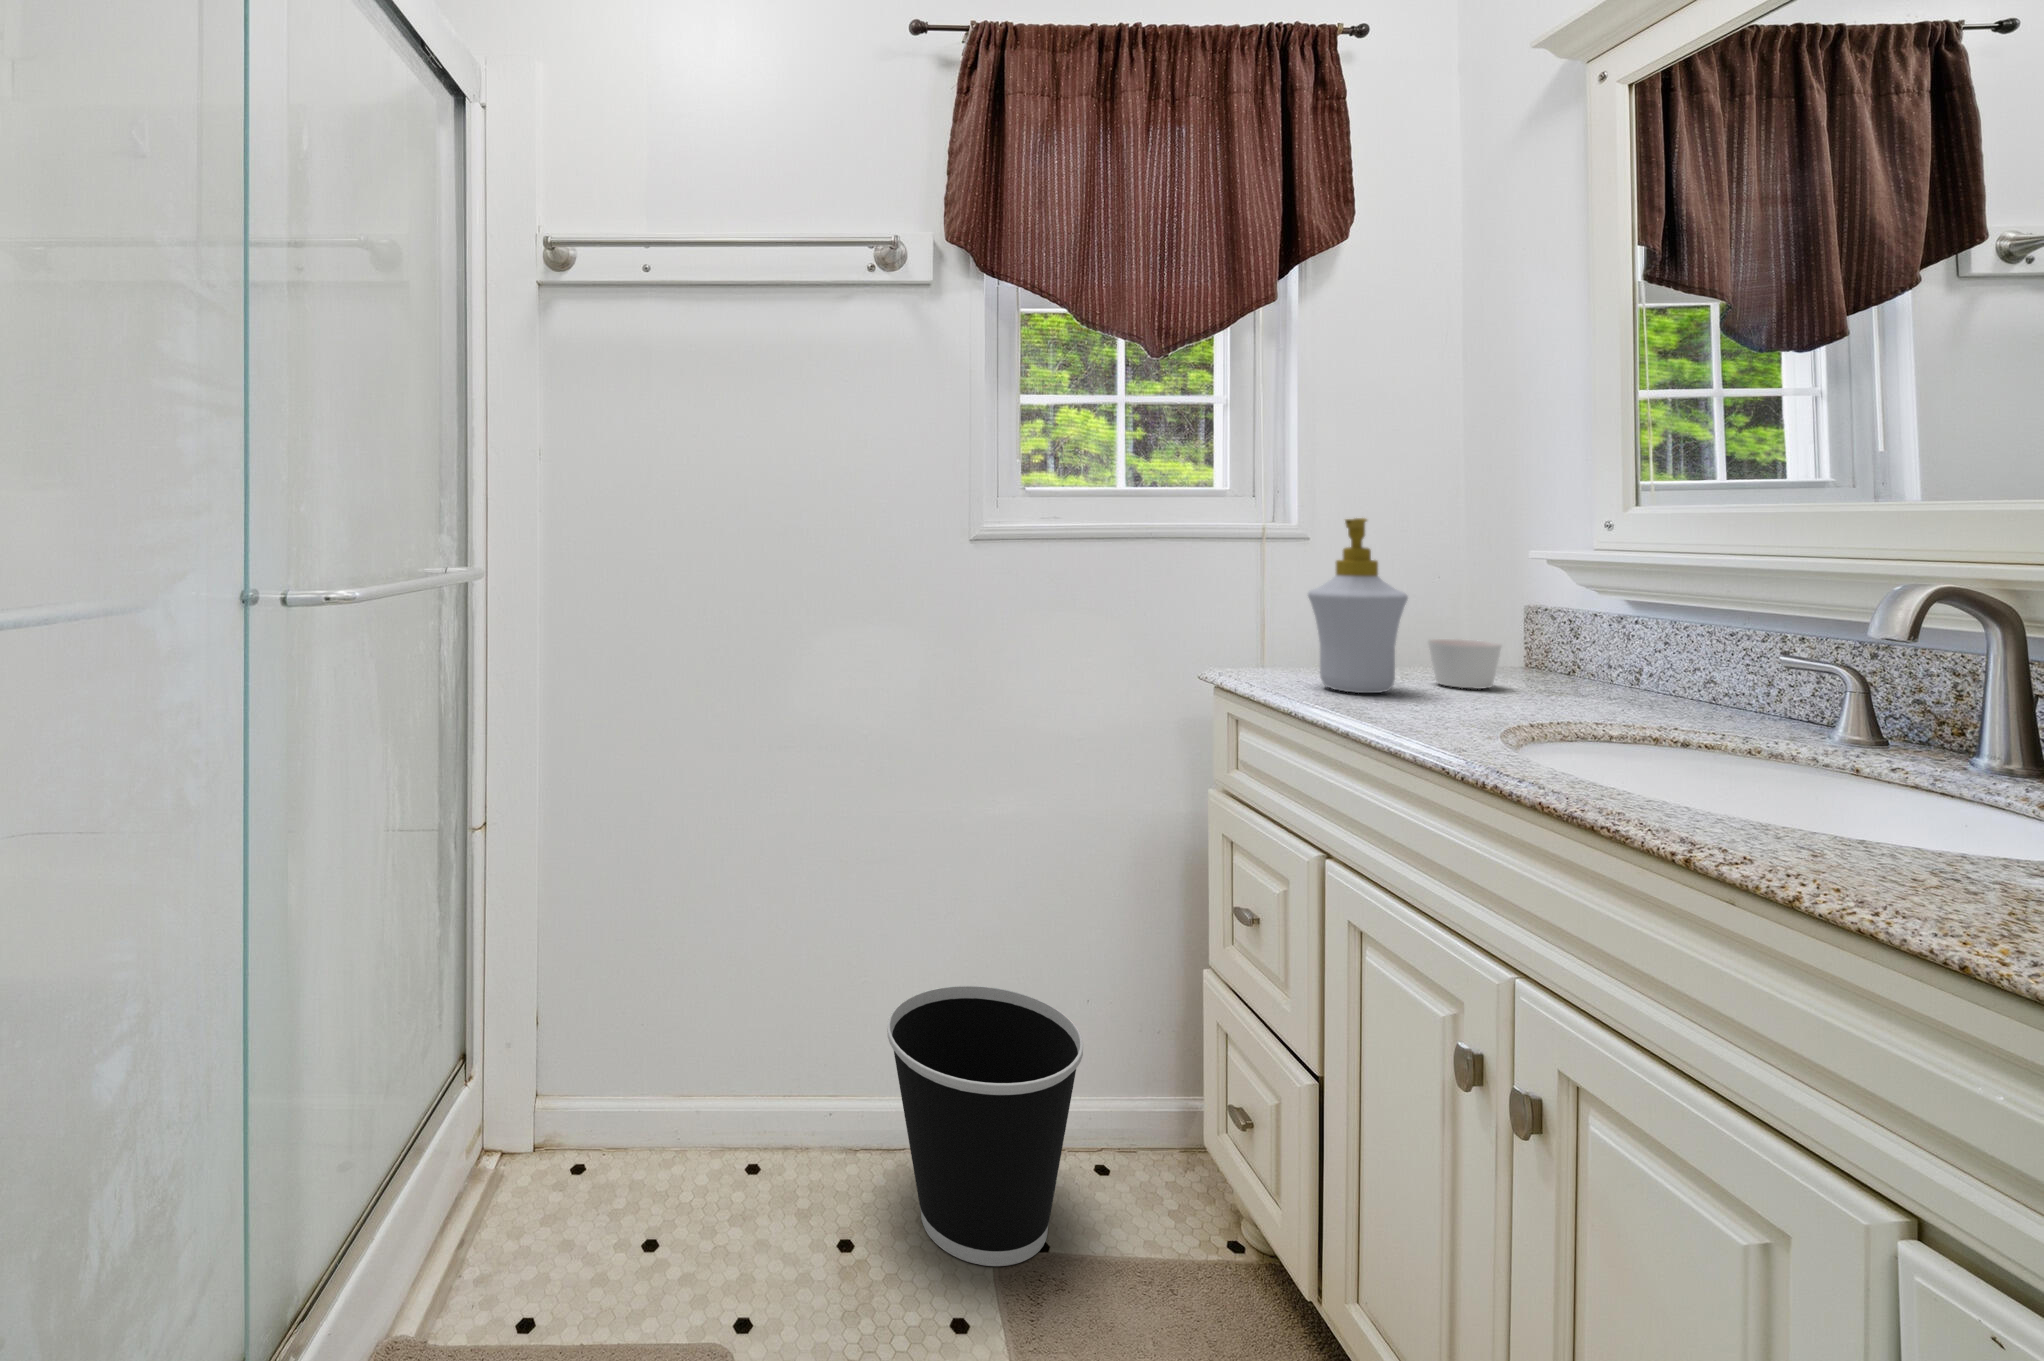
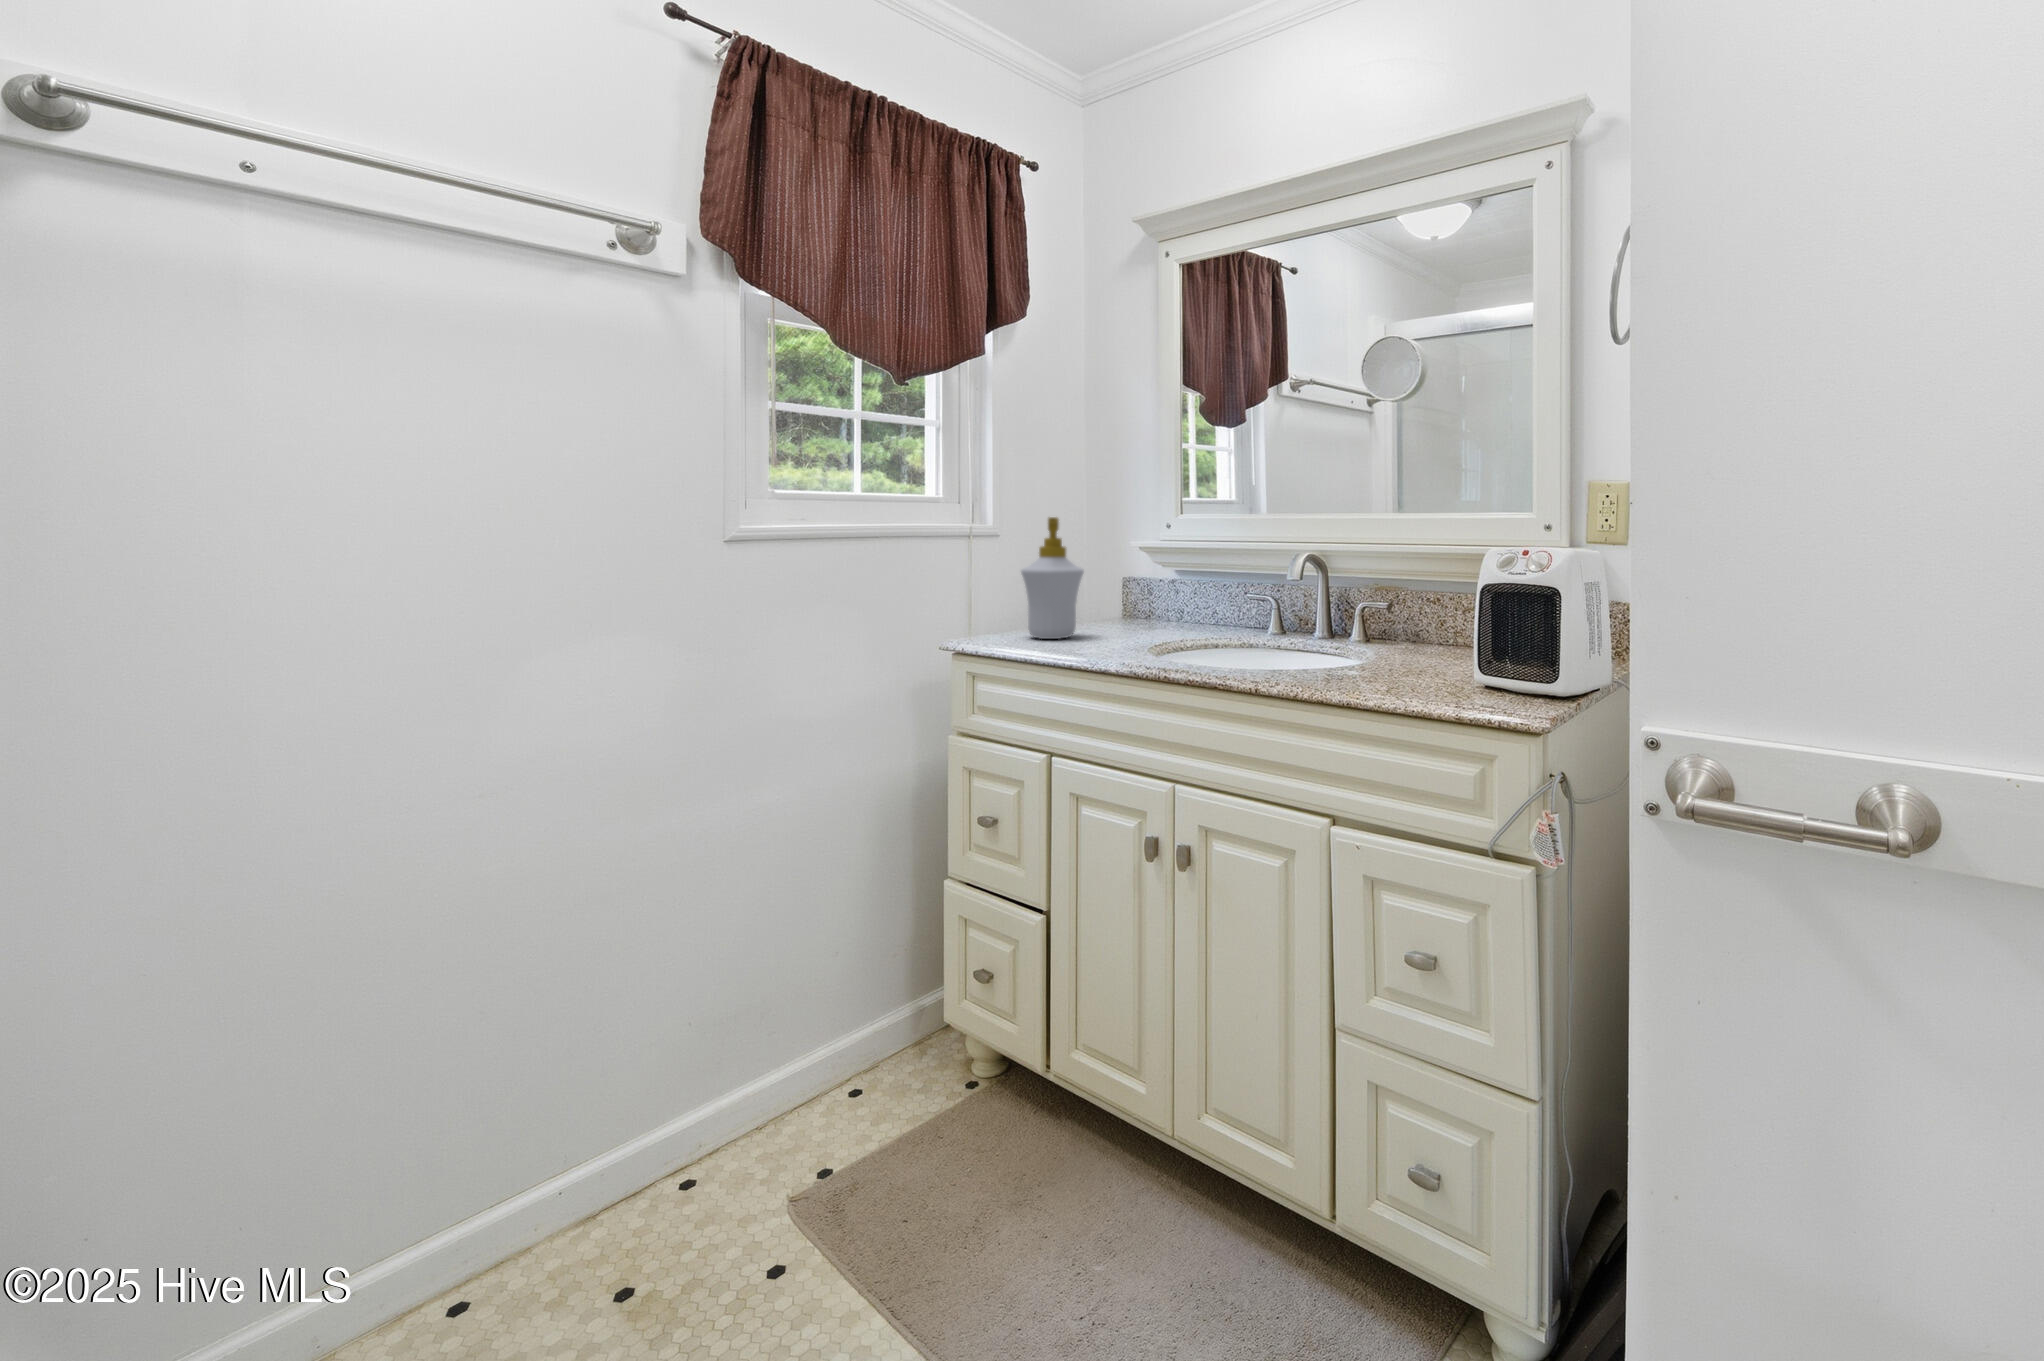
candle: present [1428,639,1501,689] -> none [1084,599,1125,630]
wastebasket: present [887,986,1083,1266] -> none [641,951,852,1221]

